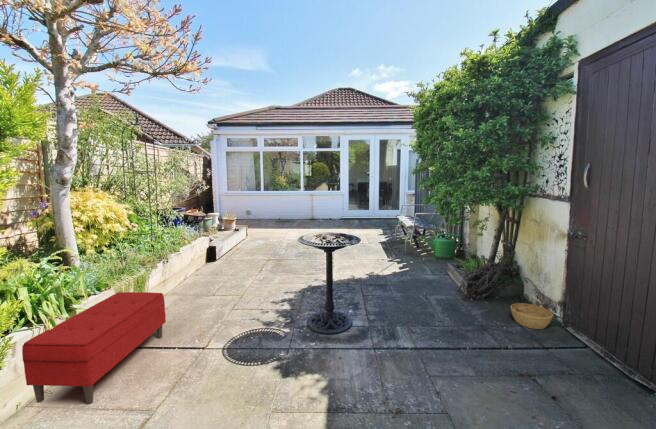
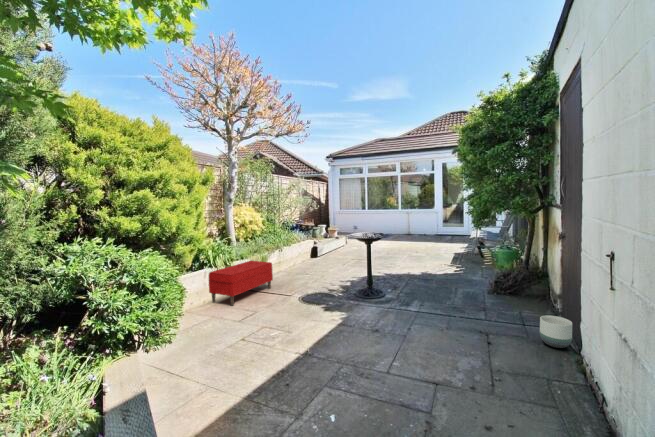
basket: present [511,303,553,329] -> none [519,297,556,317]
planter: none [585,340,631,385] -> present [540,315,572,348]

